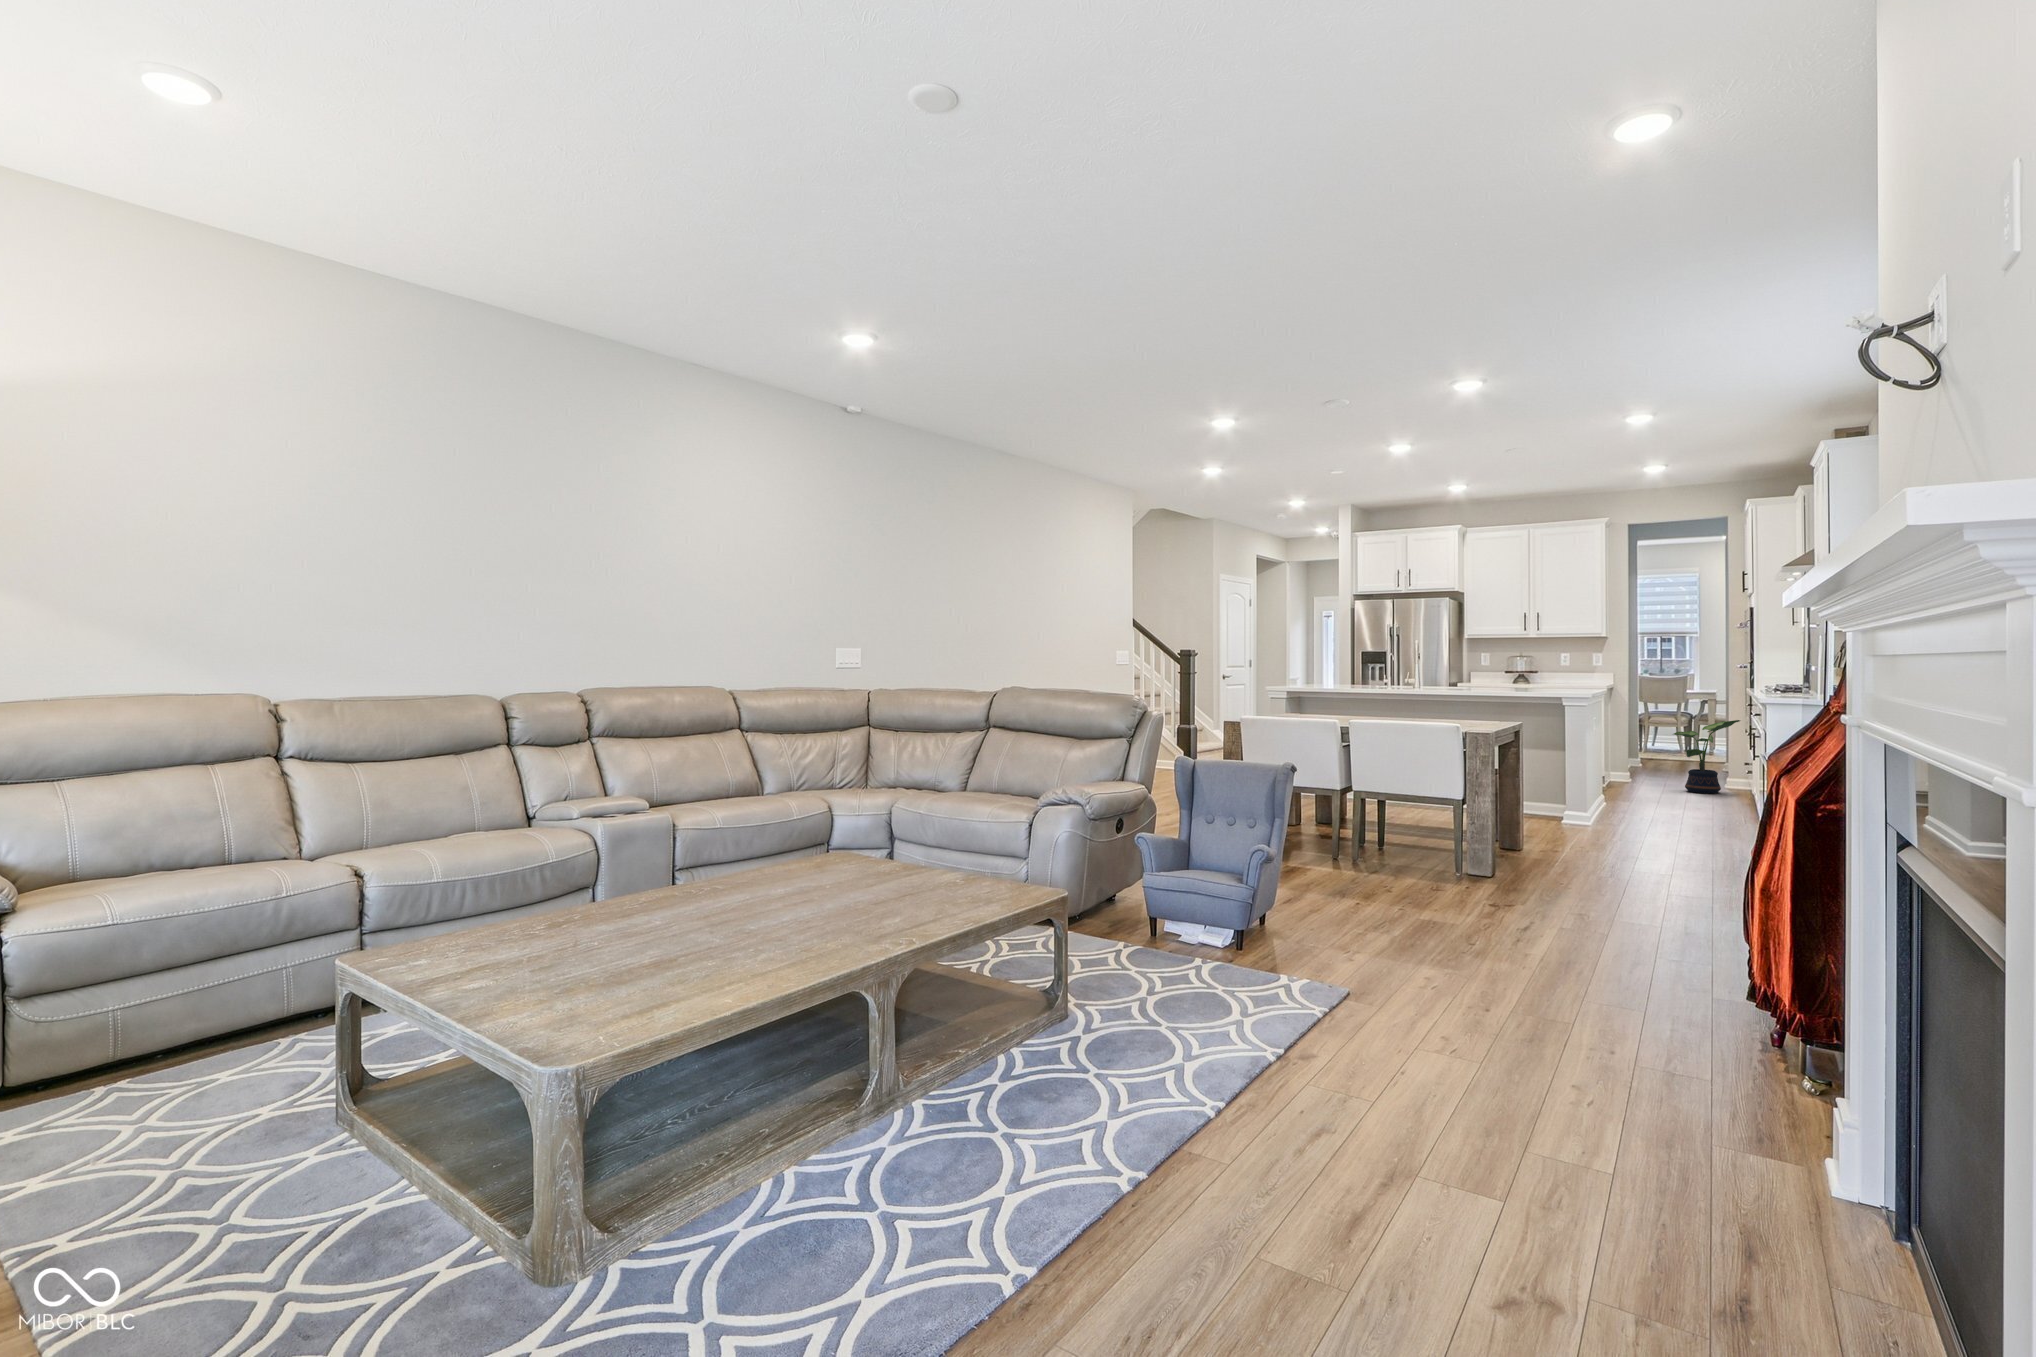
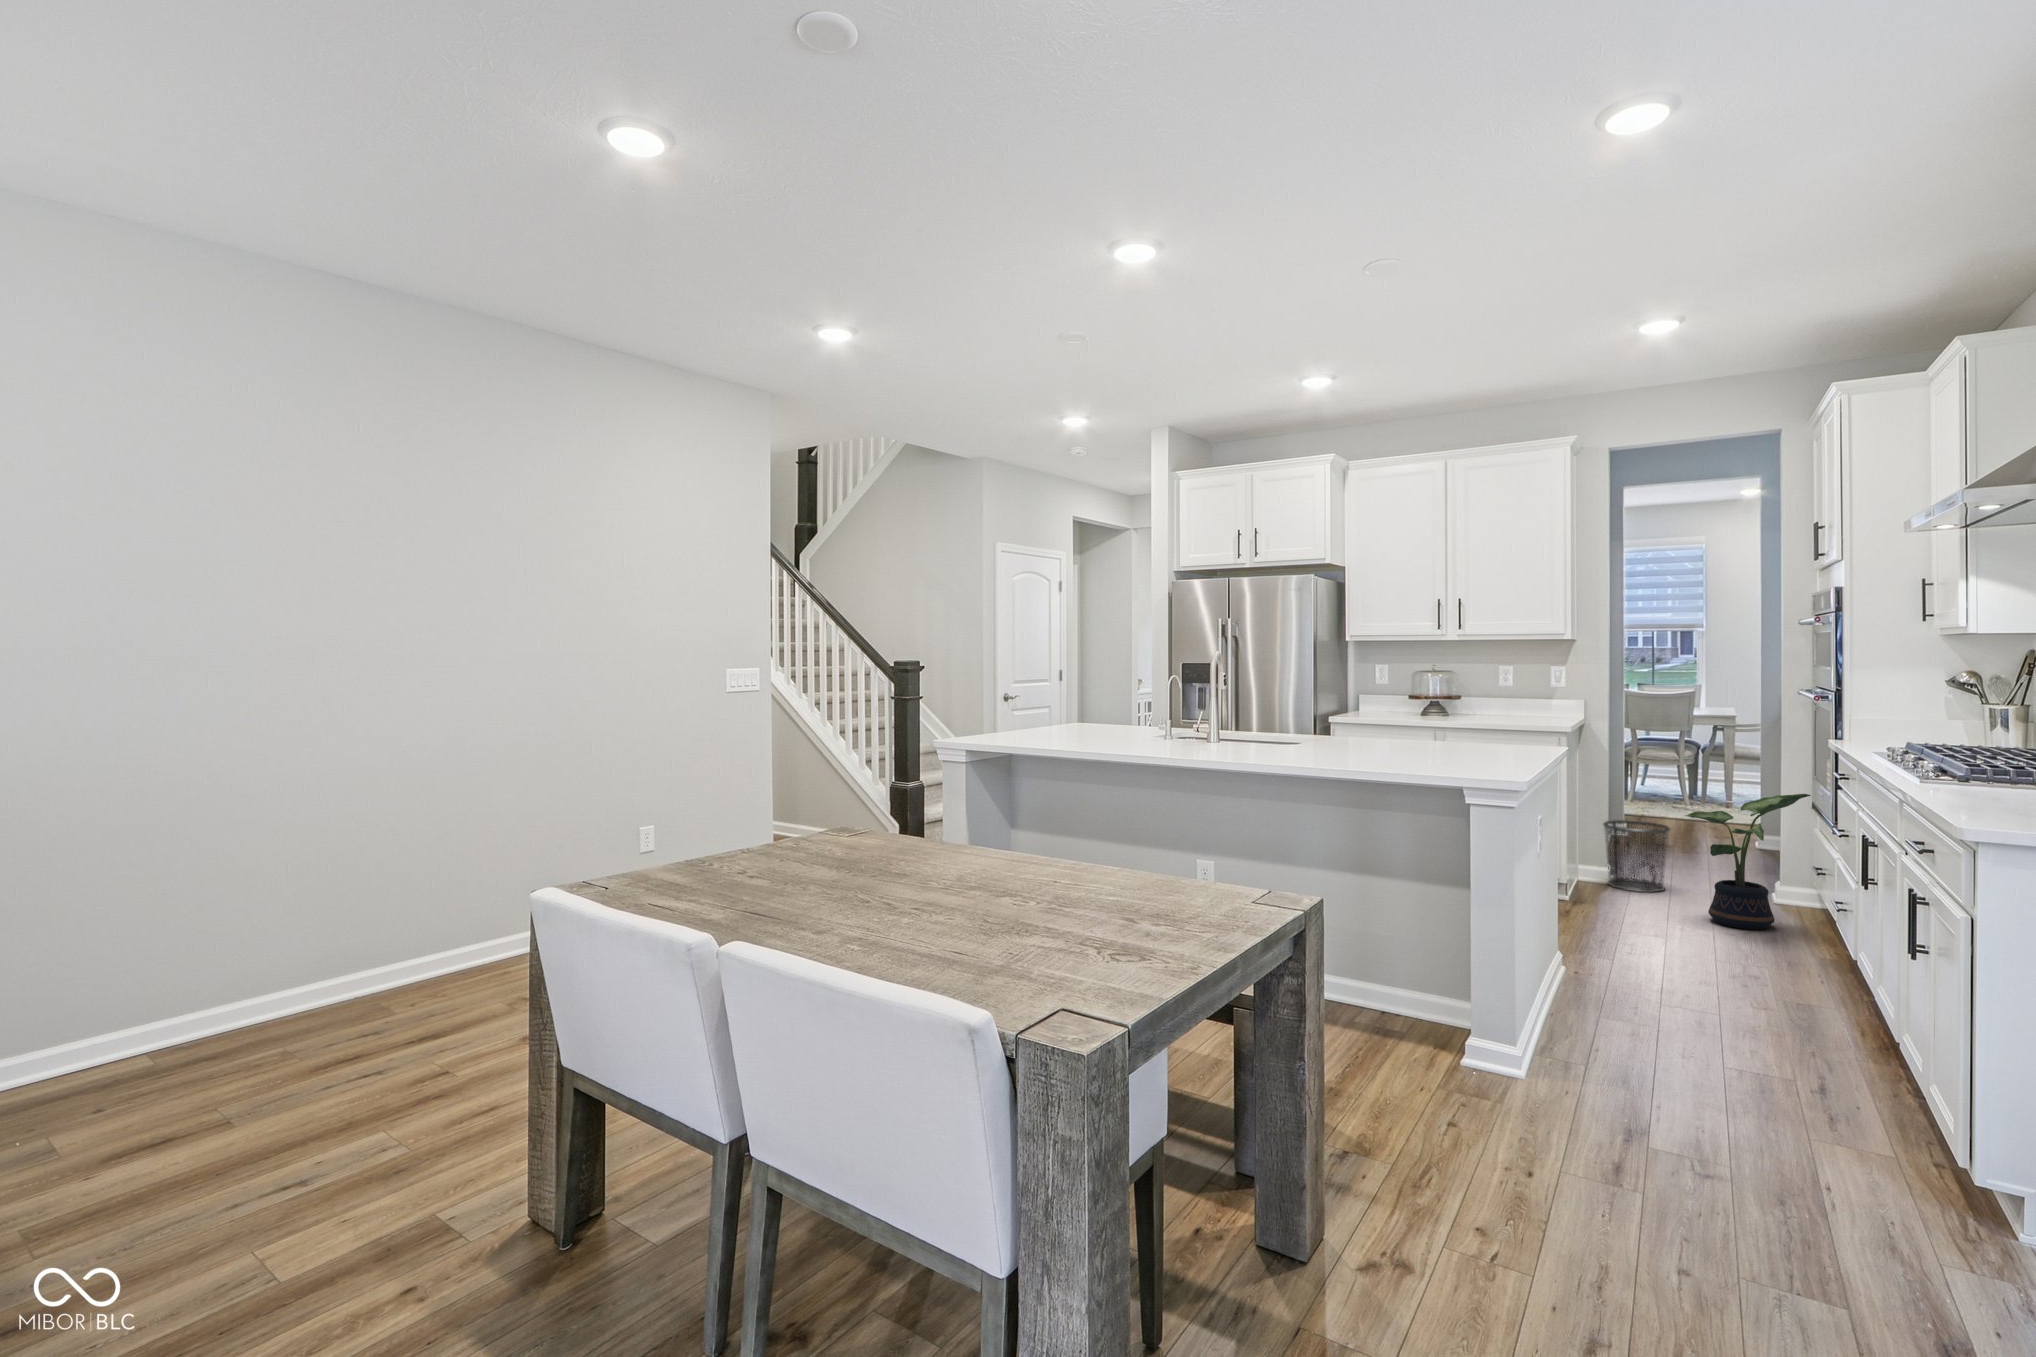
waste bin: none [1625,744,1666,783] -> present [1603,820,1670,892]

